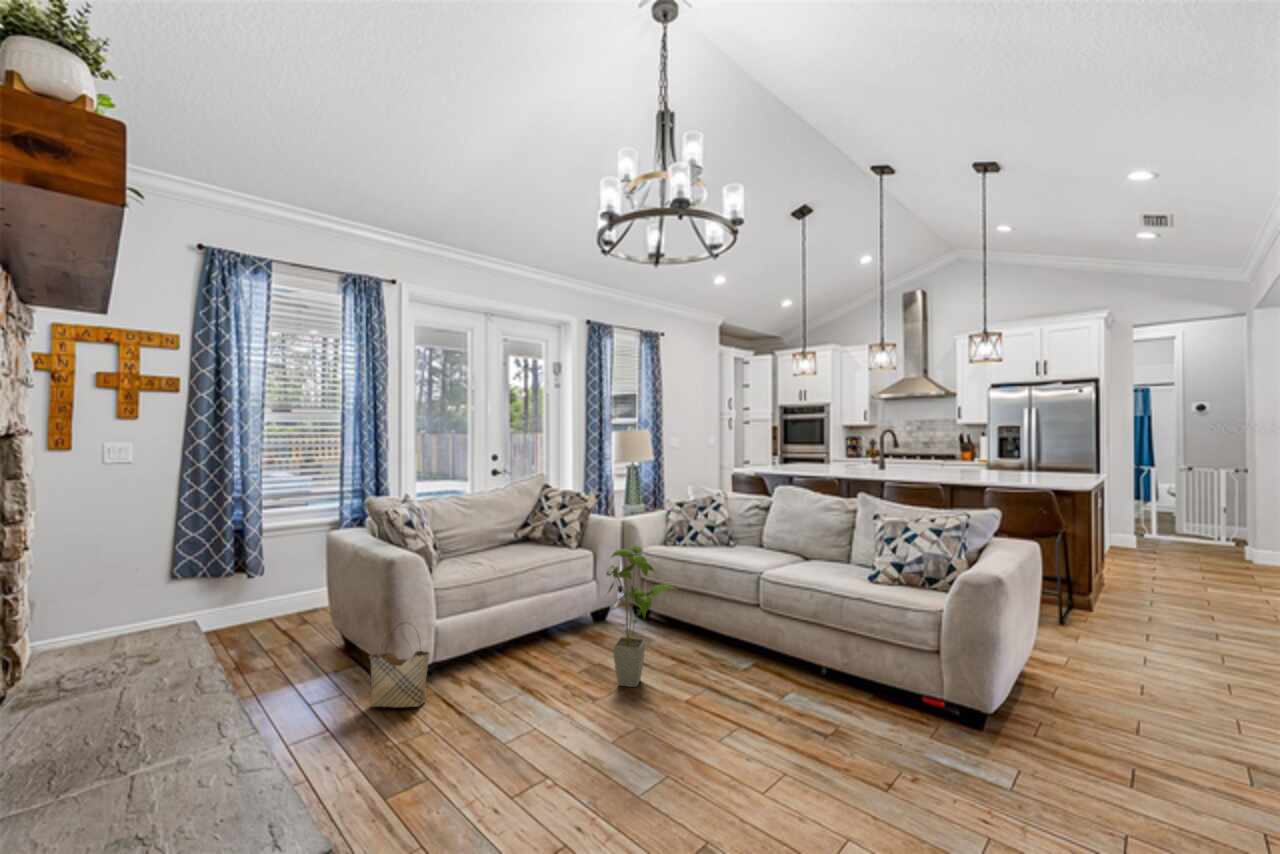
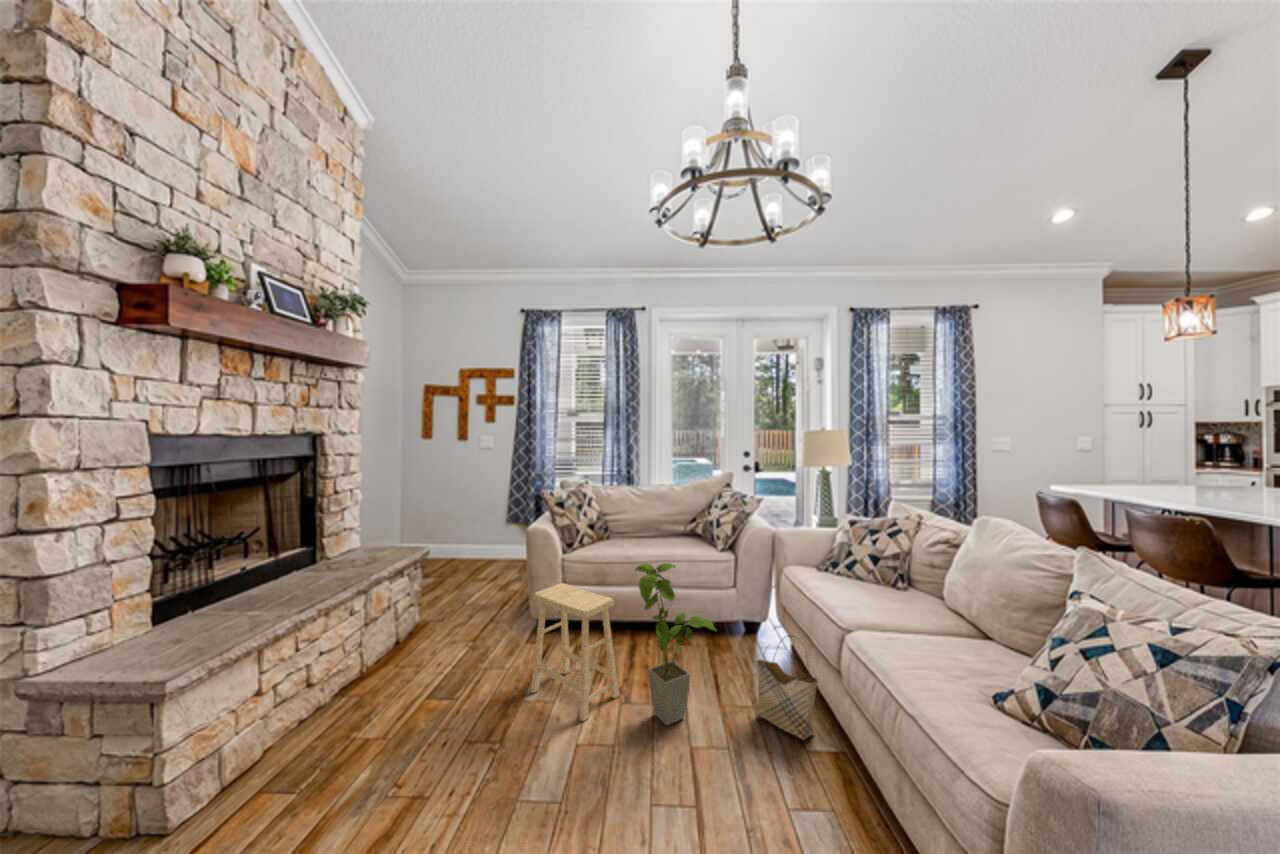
footstool: none [493,594,577,719] -> present [531,583,619,721]
woven basket: present [370,631,429,708] -> present [756,635,818,739]

